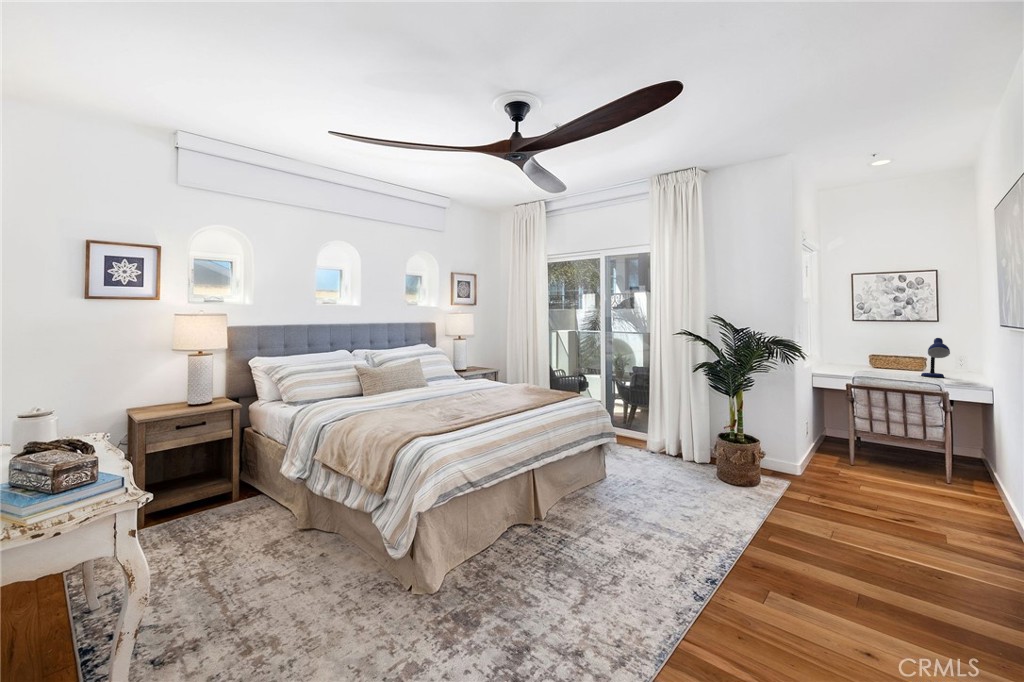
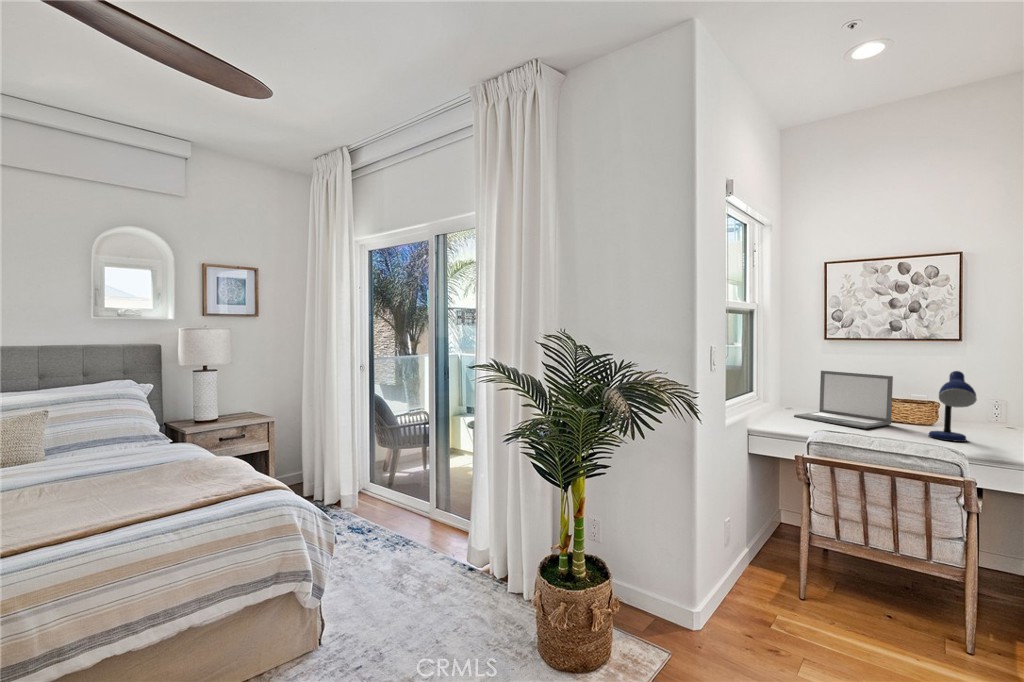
laptop: none [835,341,898,373] -> present [794,371,893,429]

